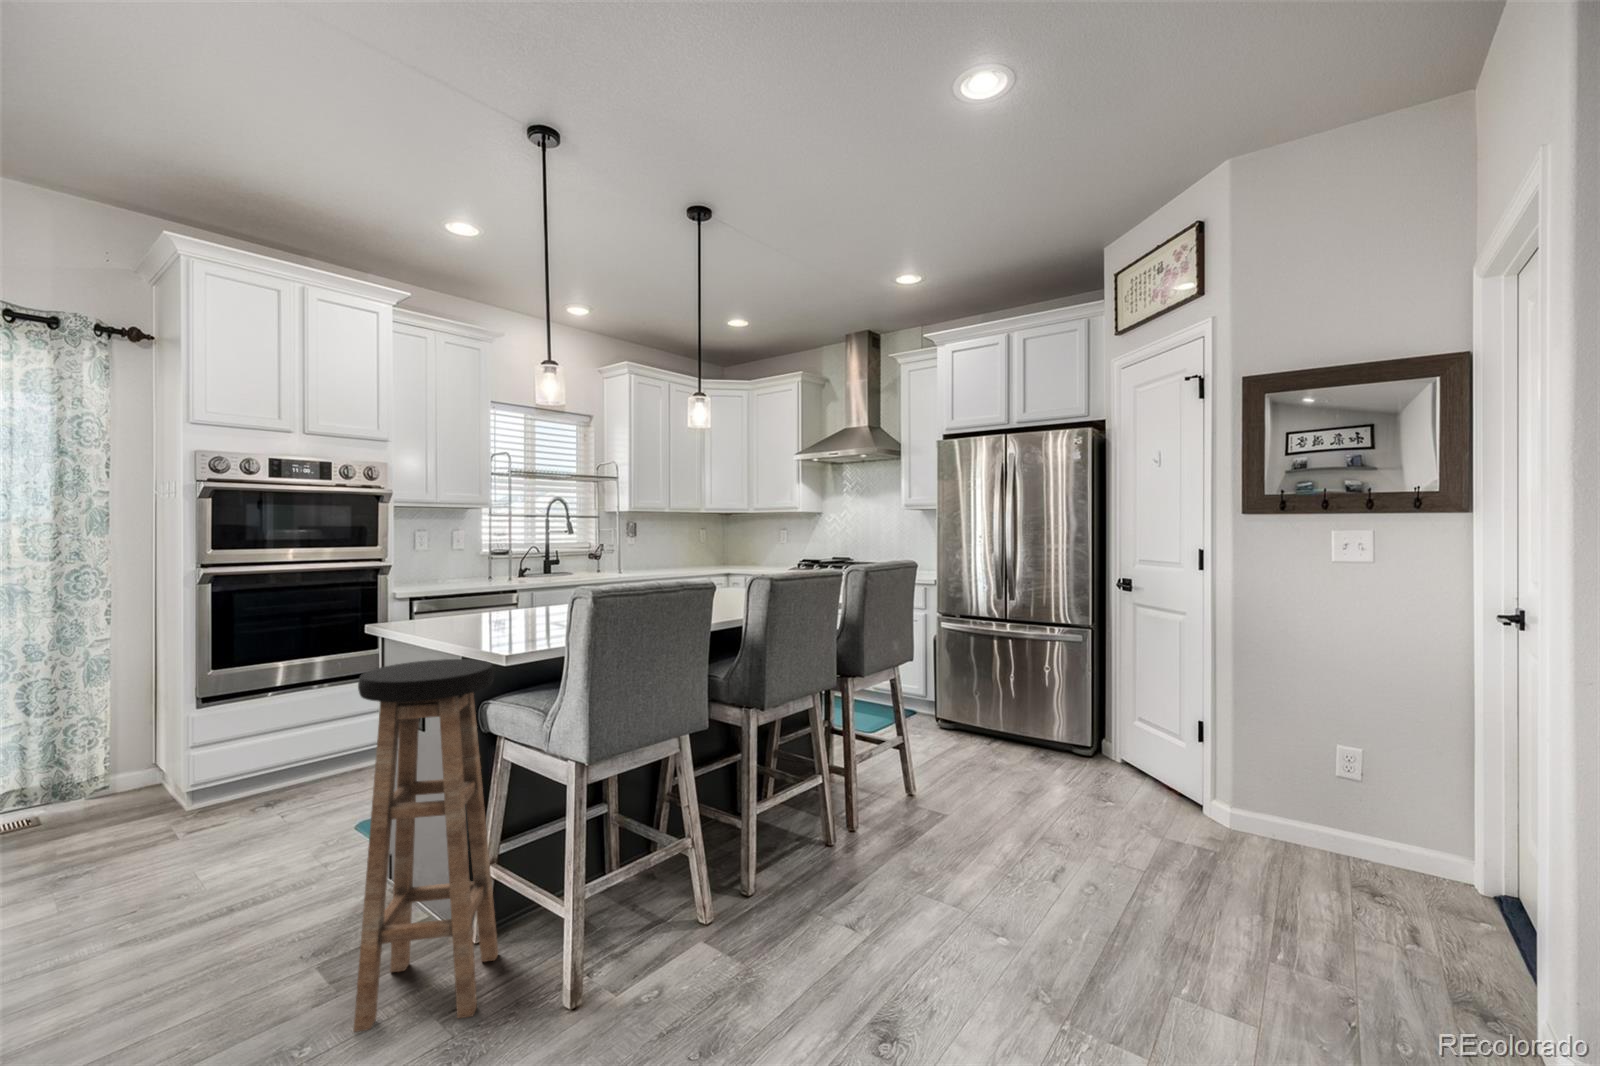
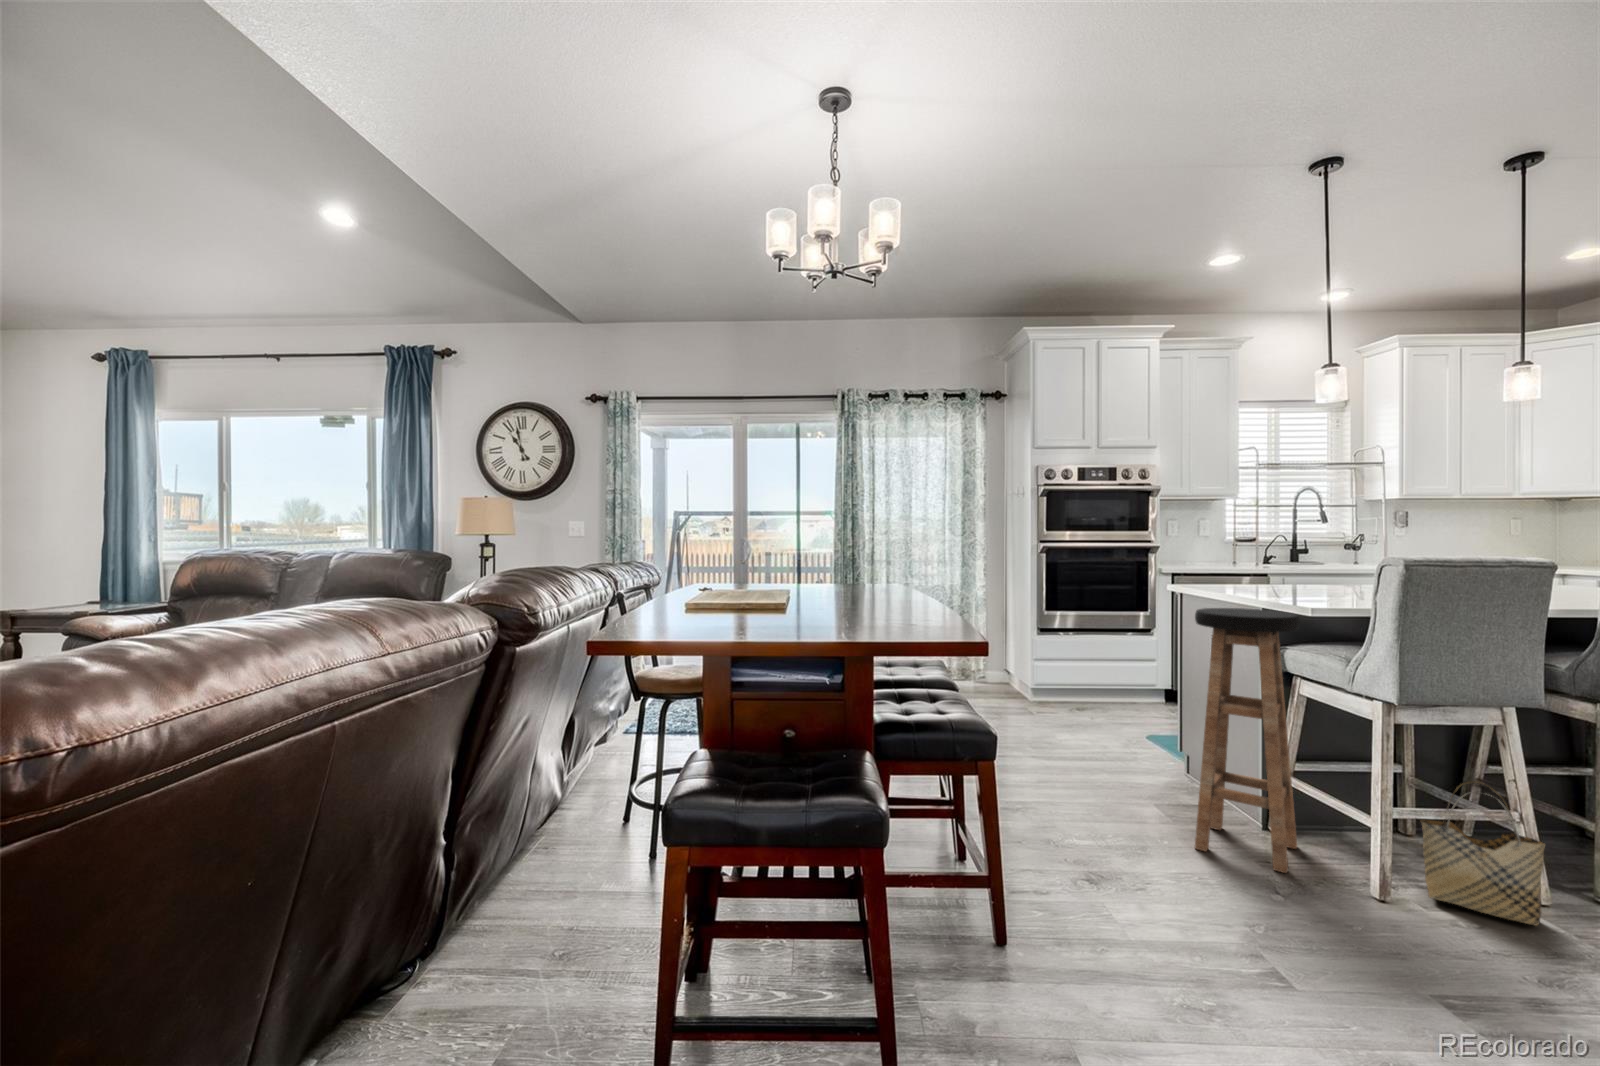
woven basket: none [612,822,711,974] -> present [1420,781,1545,925]

